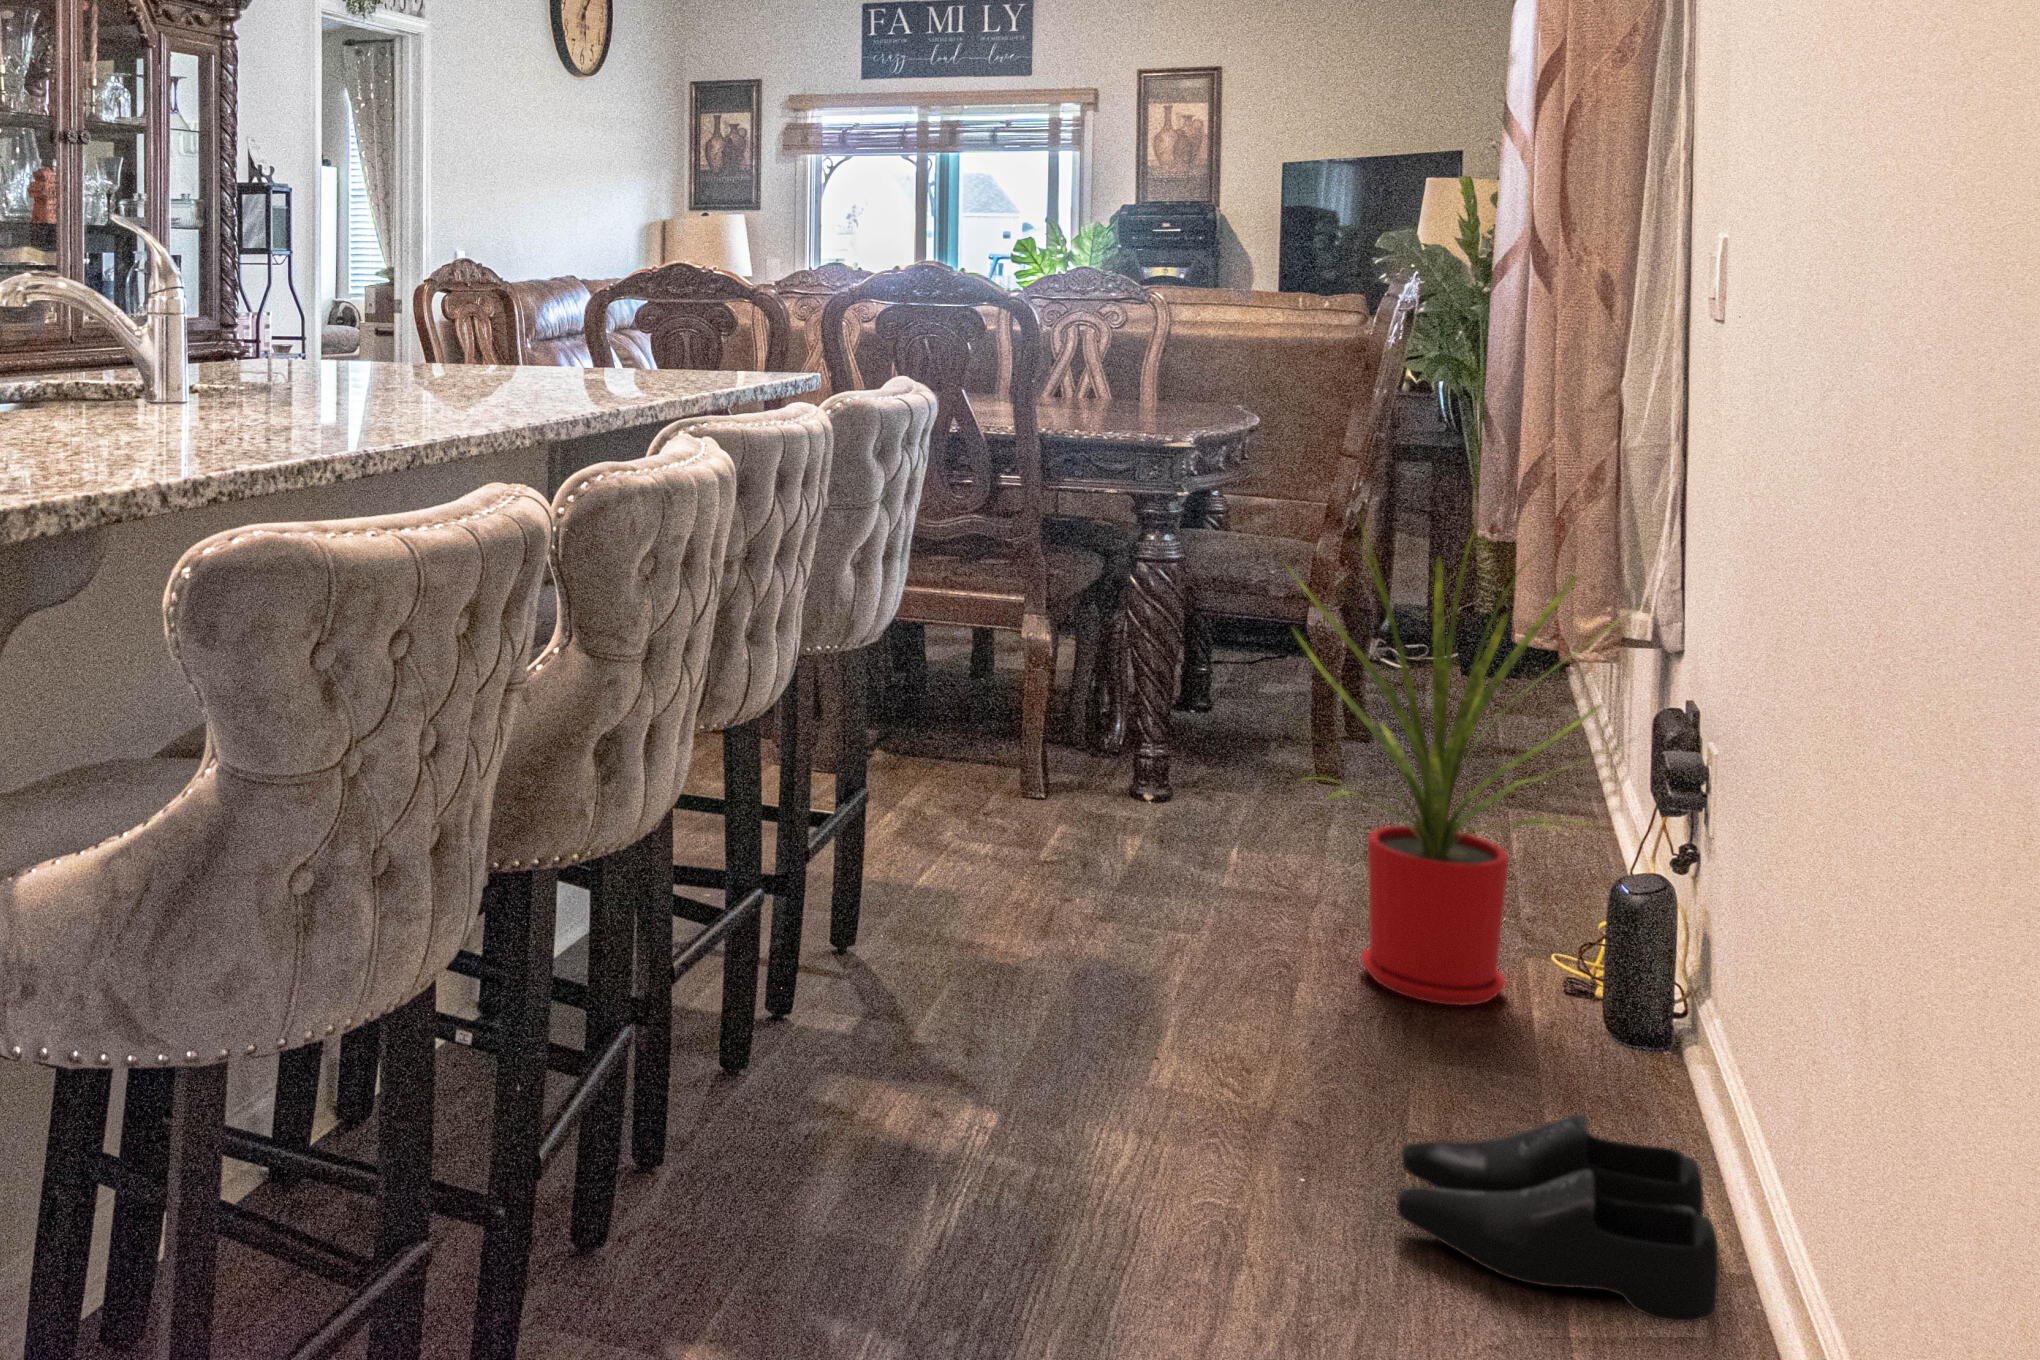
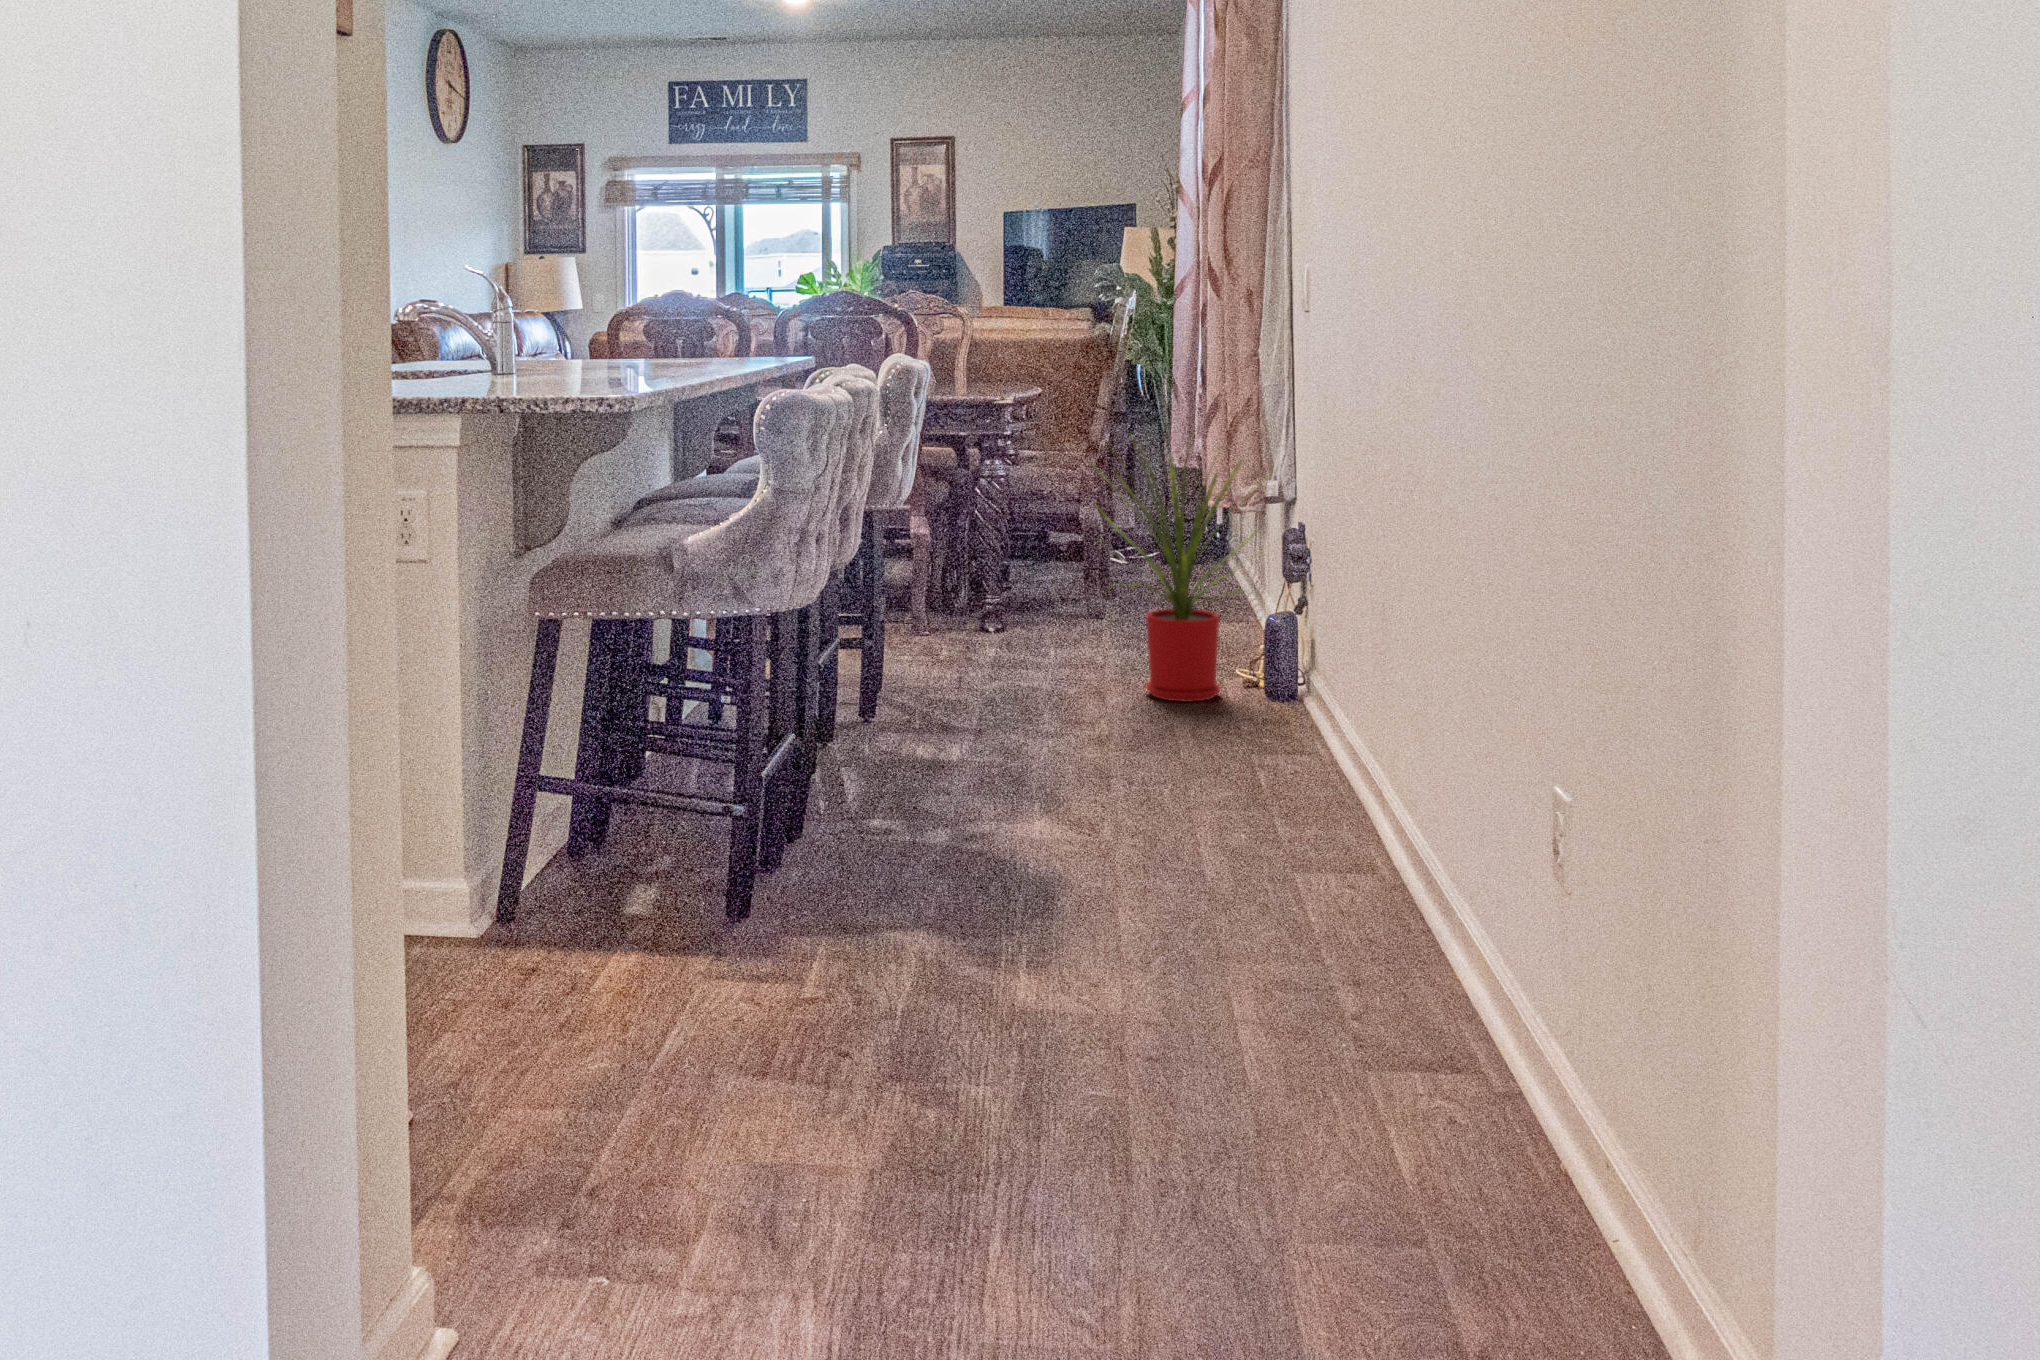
shoe: present [1397,1114,1719,1322] -> none [1191,707,1334,780]

